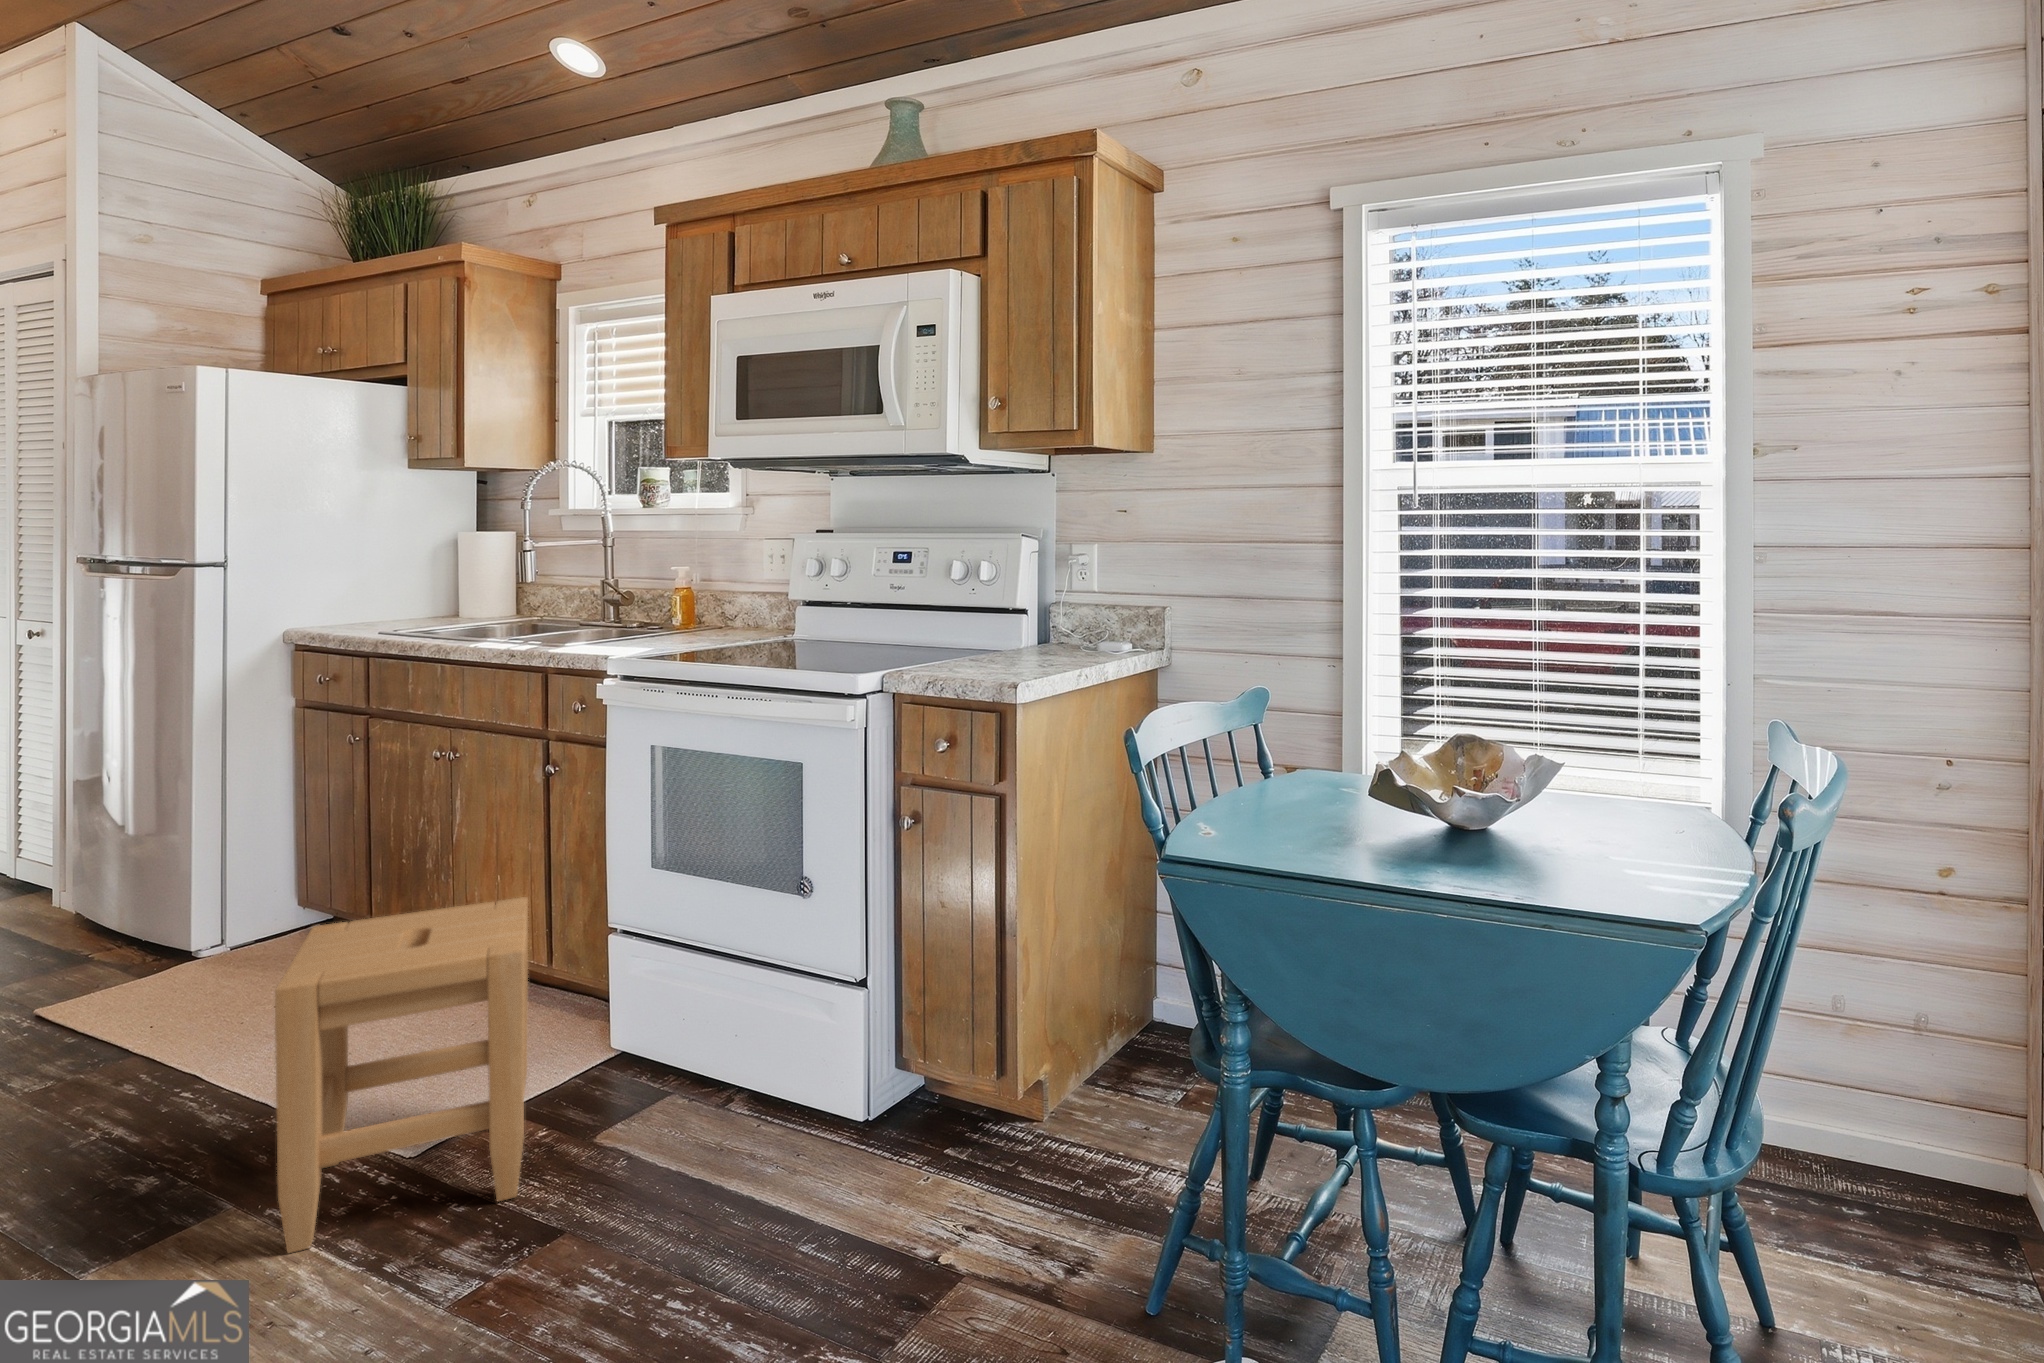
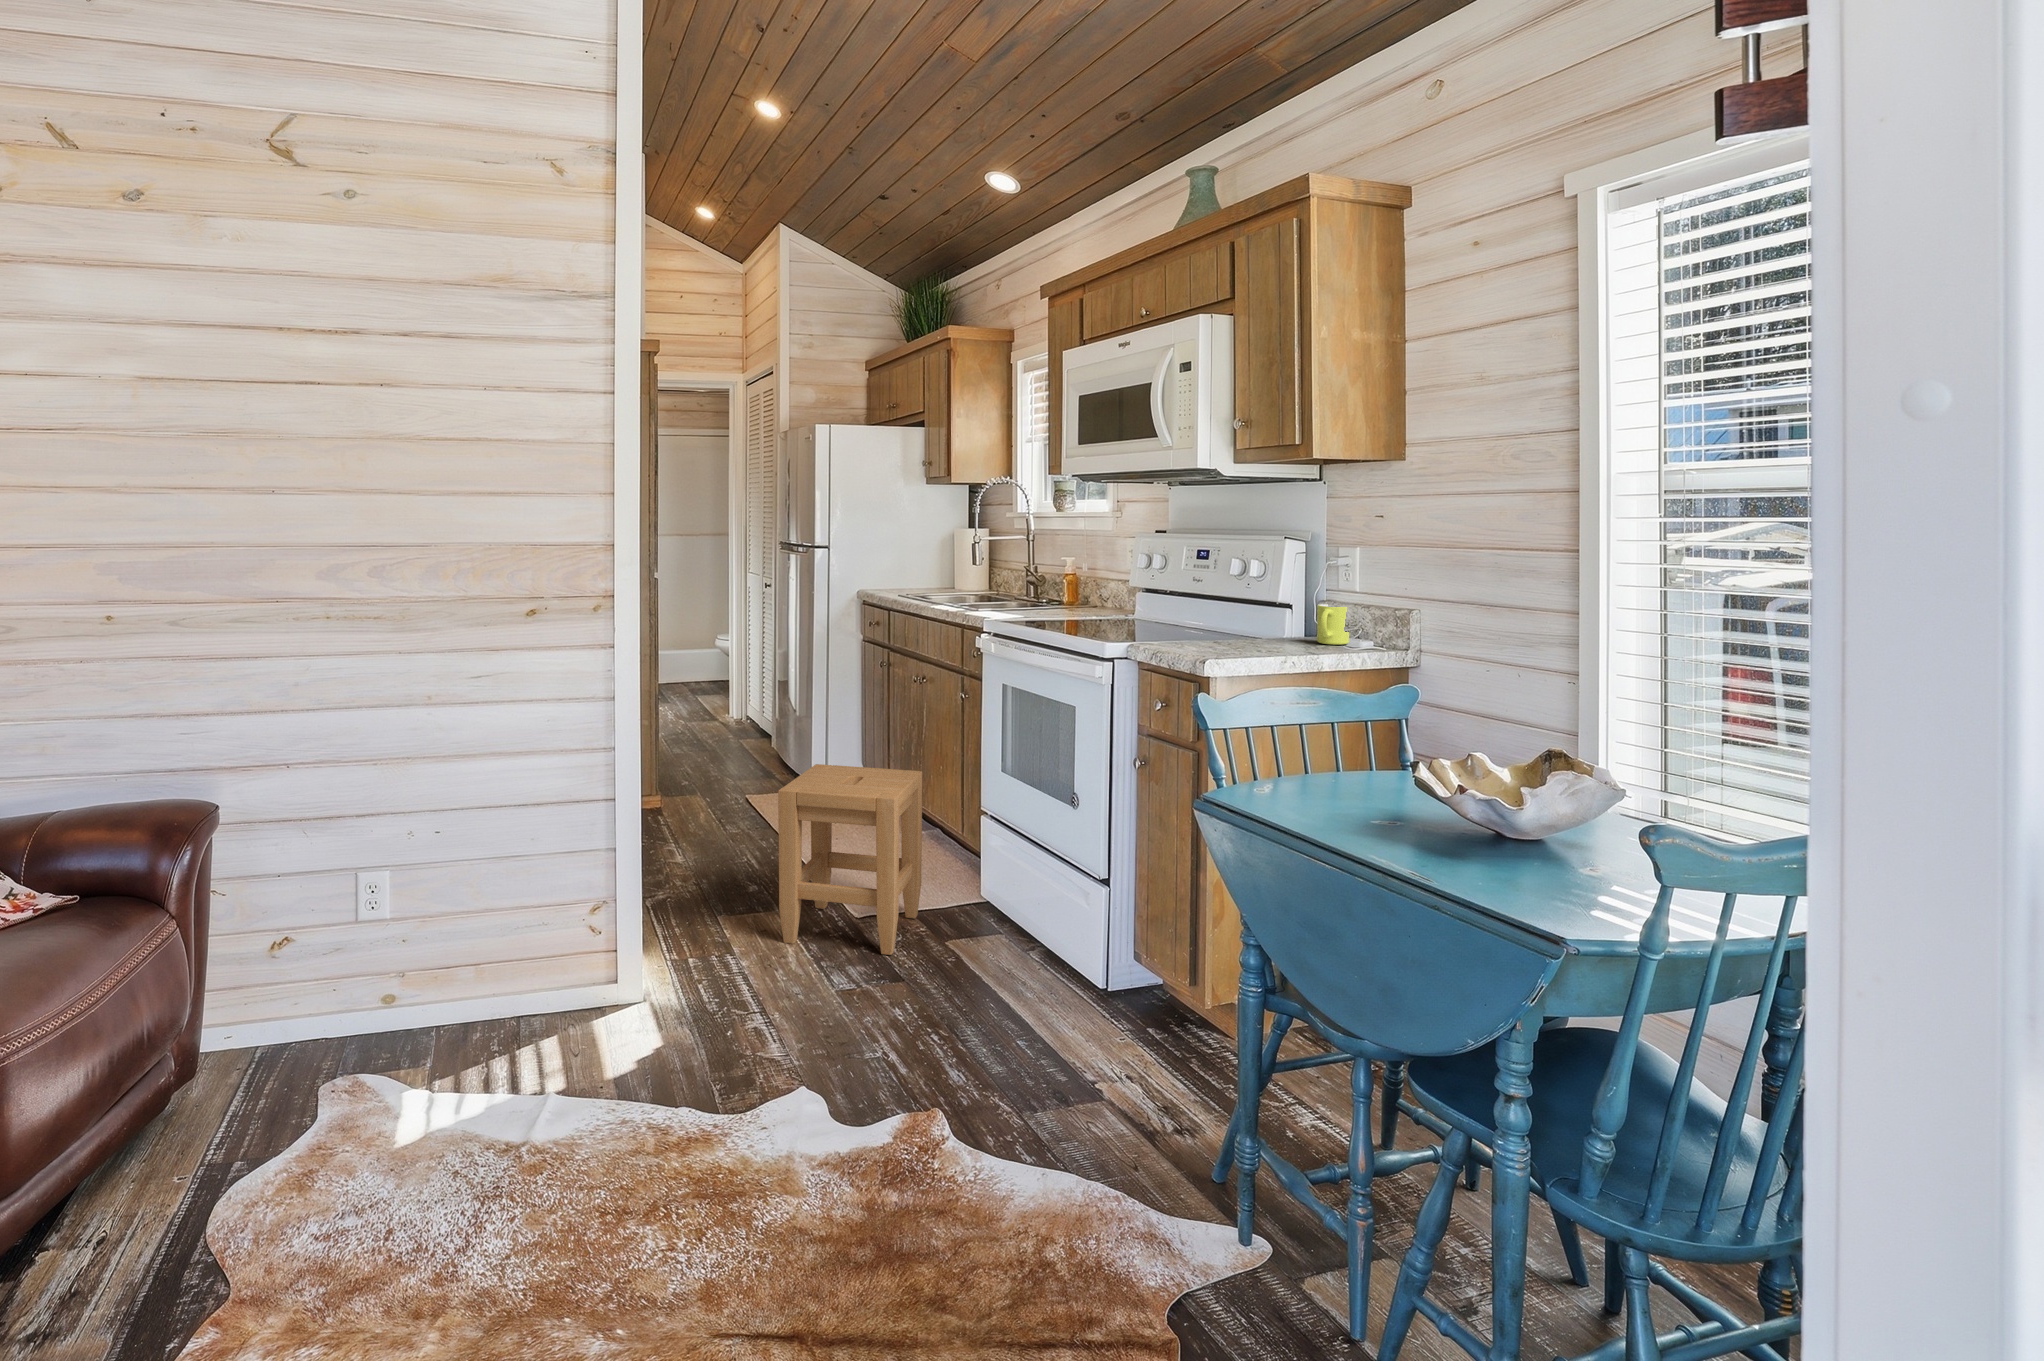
mug: none [1057,608,1090,652] -> present [1317,604,1349,645]

